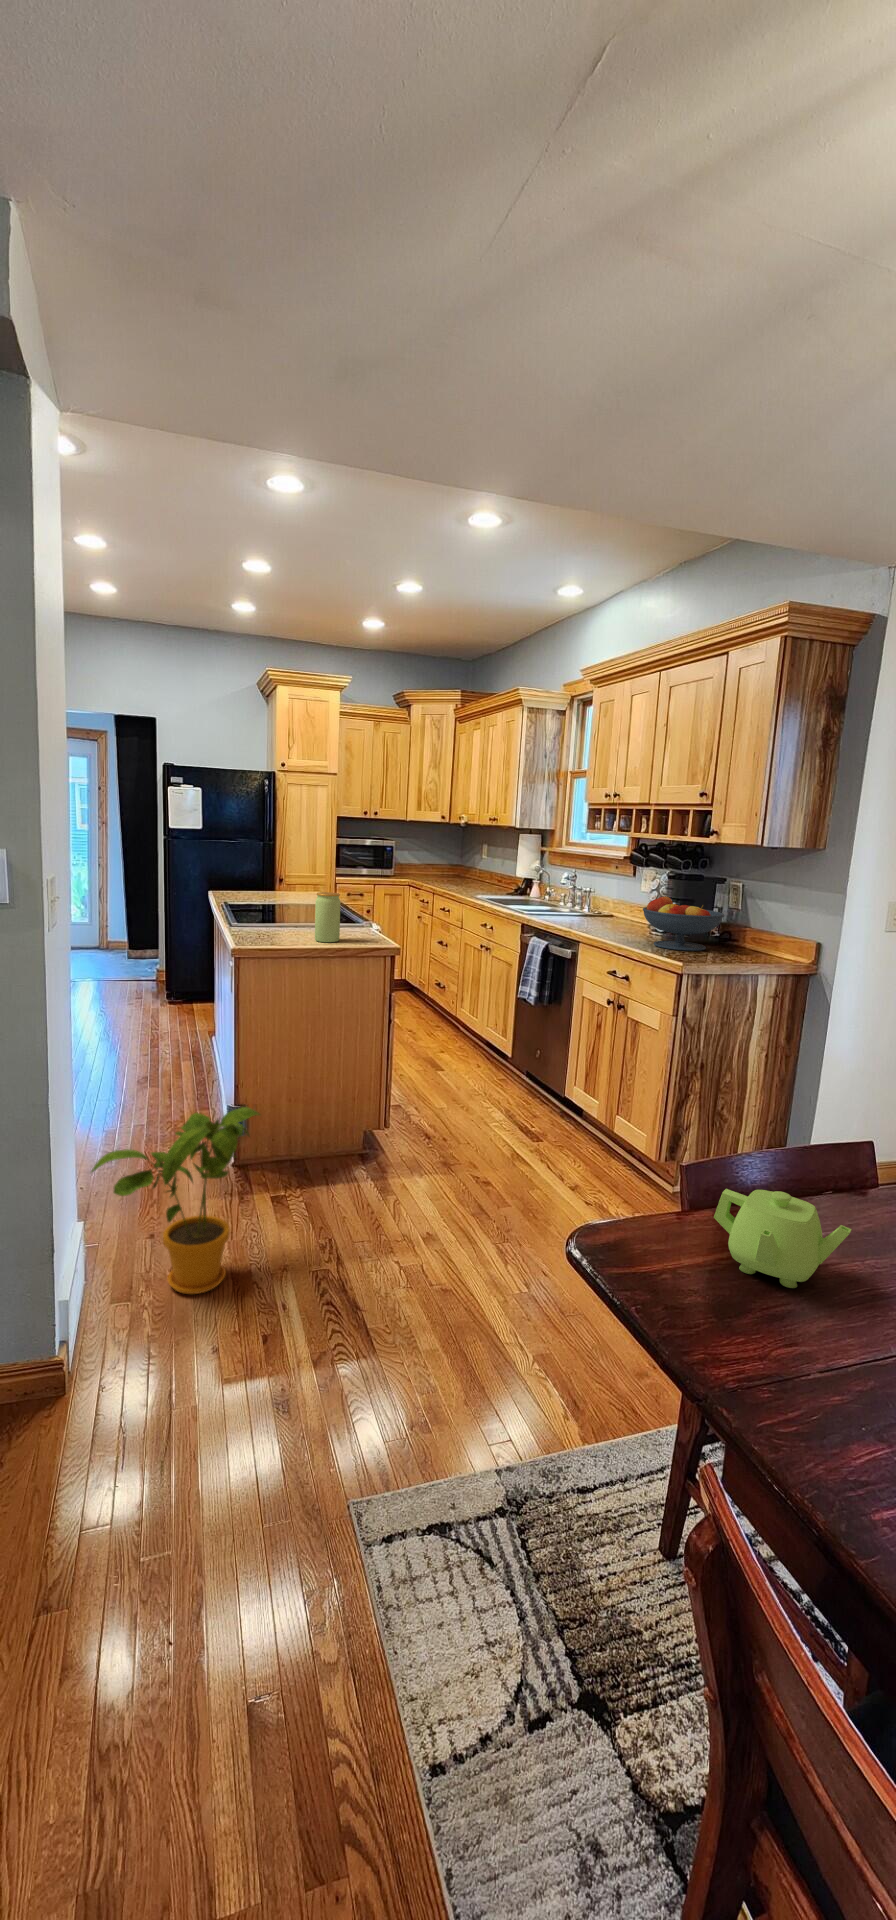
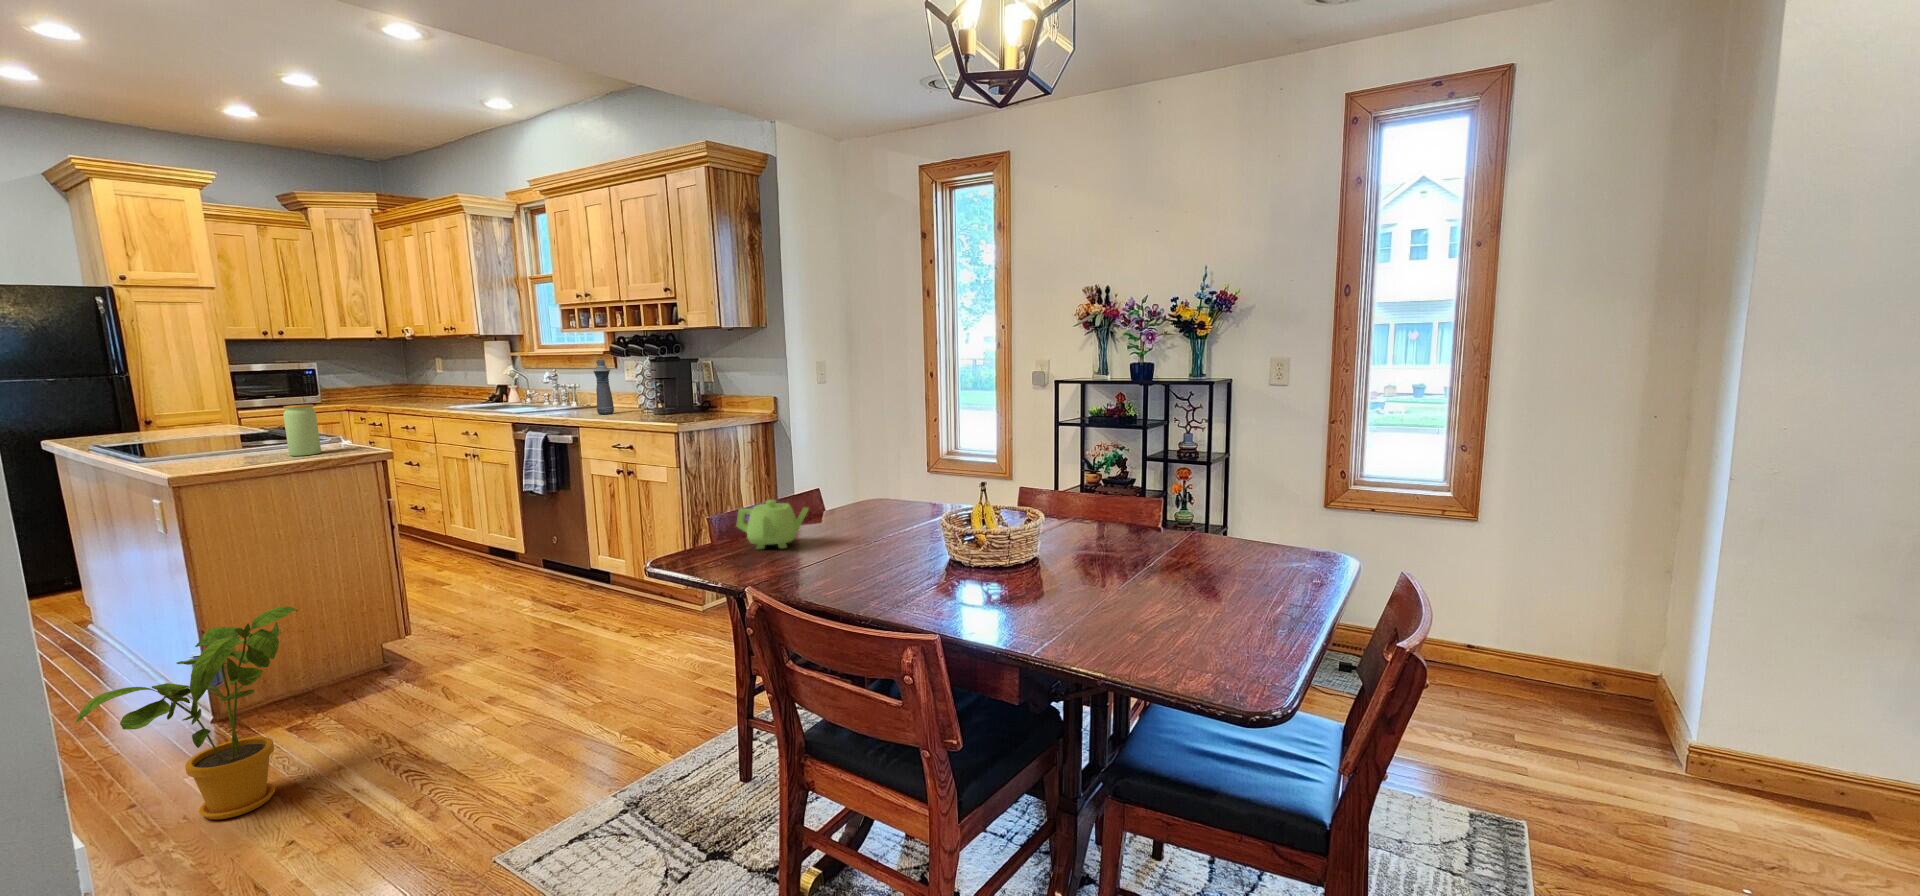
bottle: none [603,869,625,932] -> present [593,360,614,414]
fruit bowl: present [643,896,724,951] -> none [633,376,701,417]

